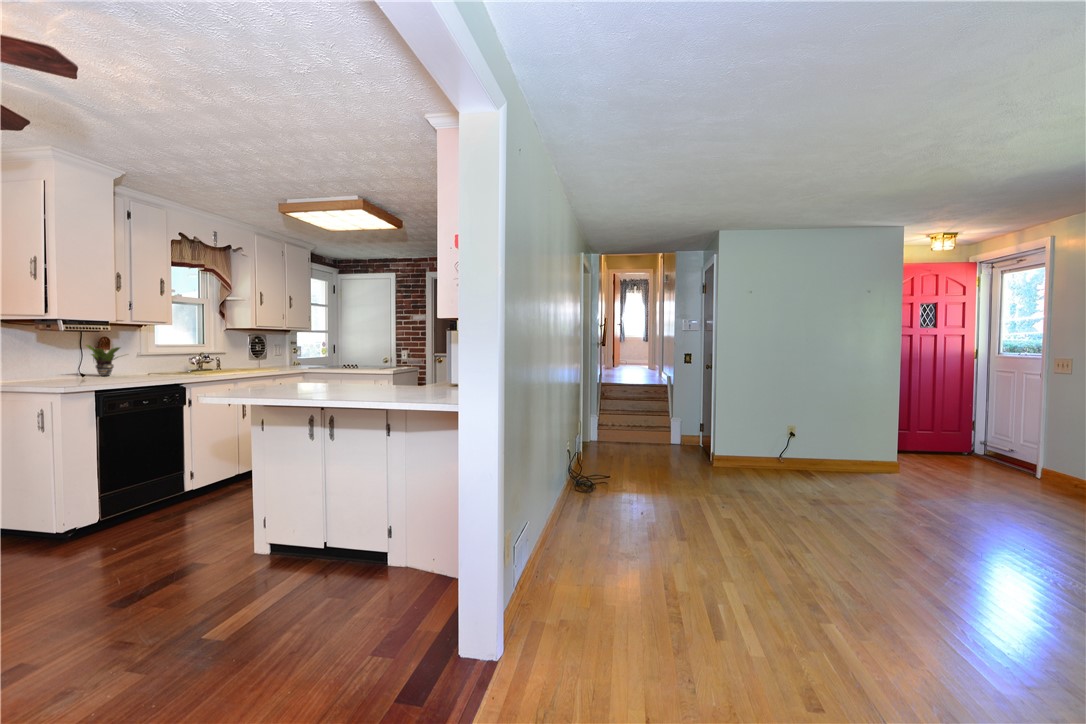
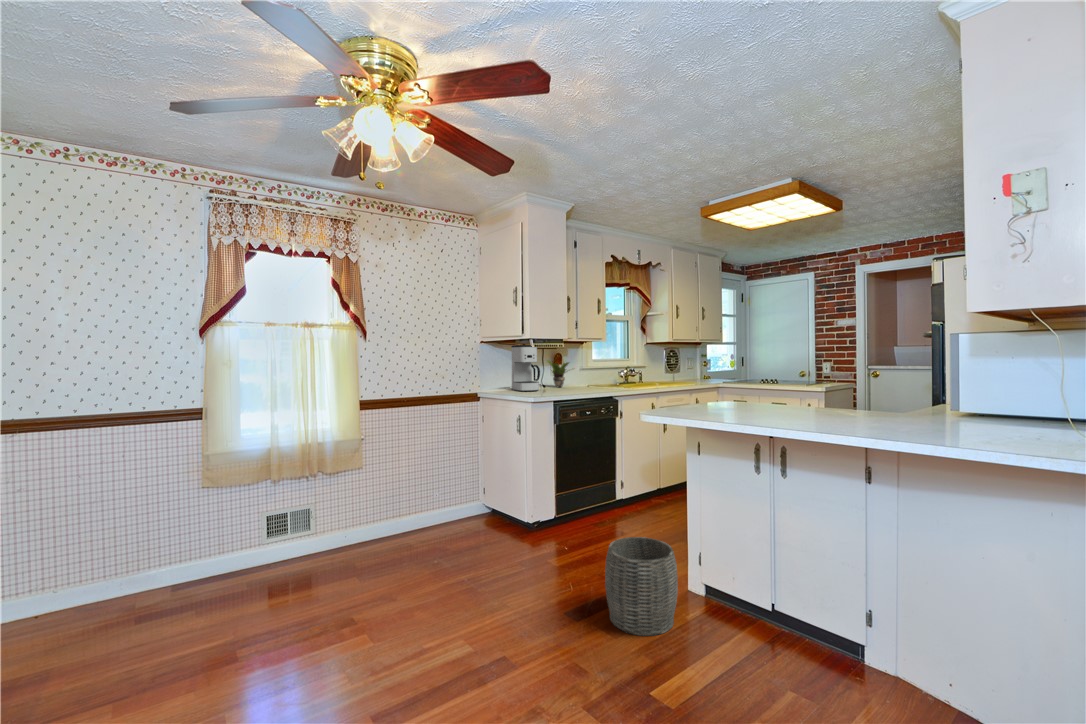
coffee maker: none [25,325,74,382] -> present [511,345,540,391]
woven basket: none [156,513,238,603] -> present [605,537,678,636]

